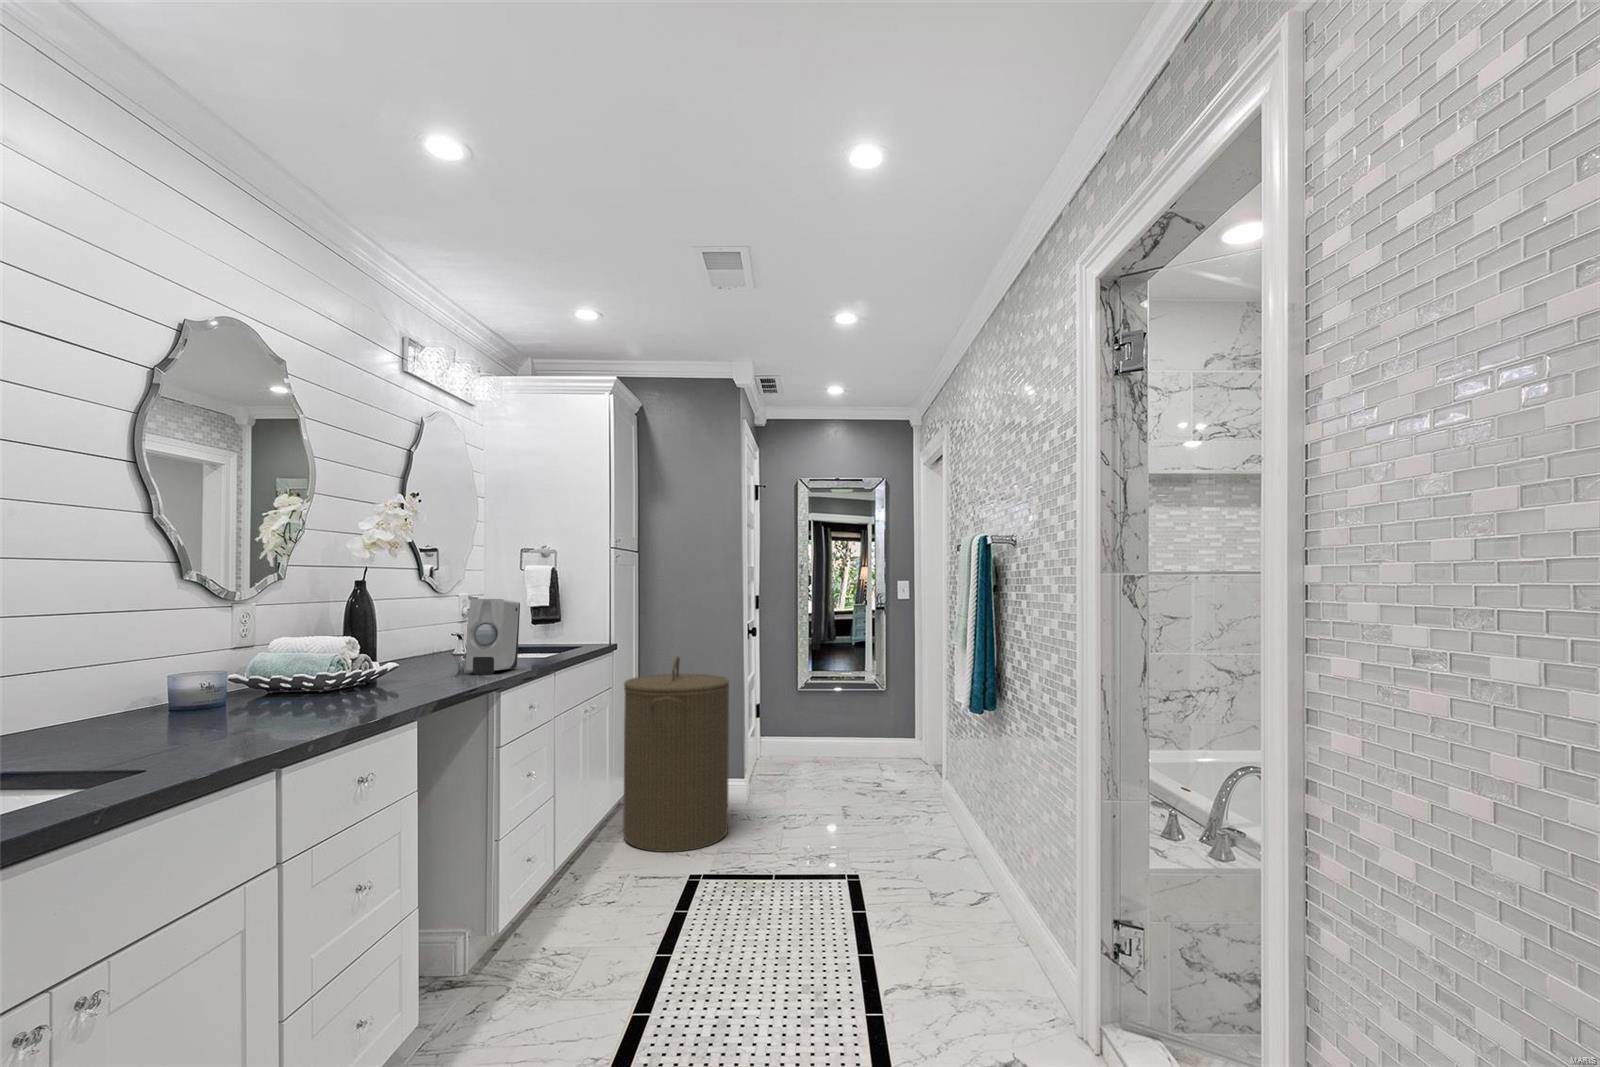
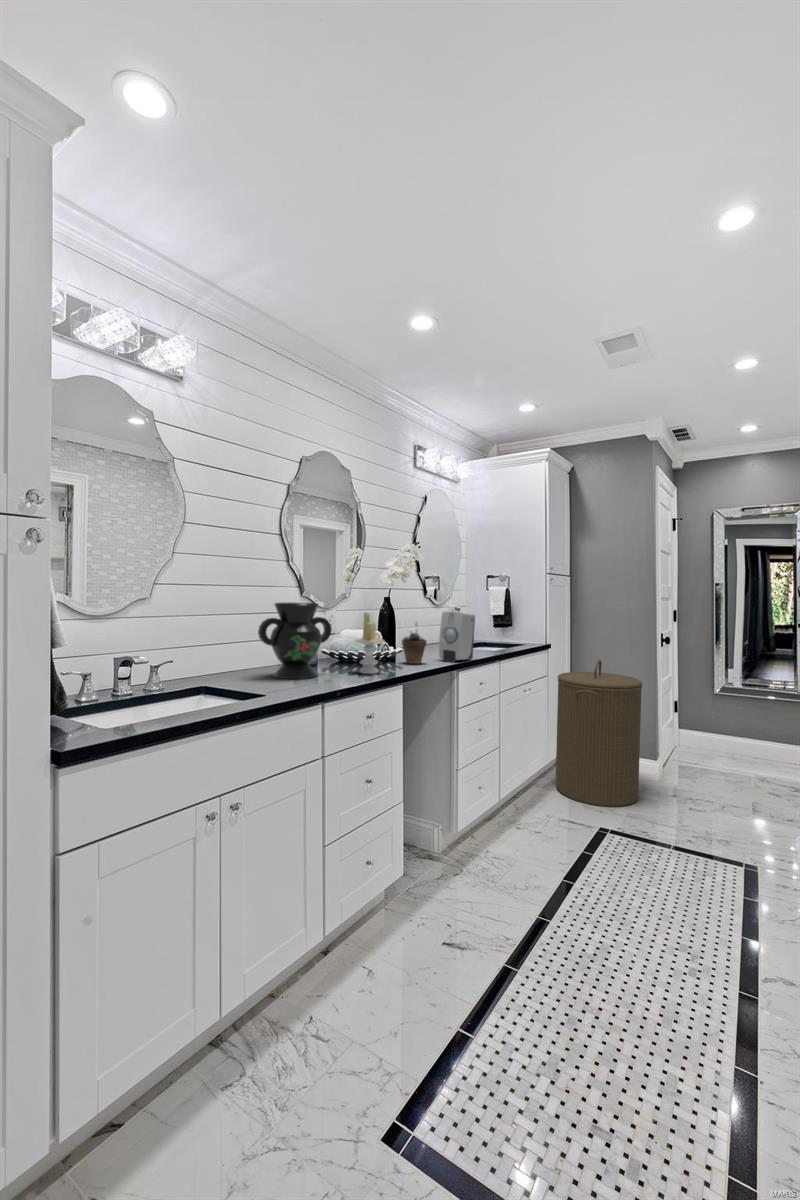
decorative vase: none [143,591,293,727] -> present [258,603,331,679]
candle: none [335,603,391,703] -> present [355,612,384,674]
succulent plant: none [406,616,450,682] -> present [402,622,427,664]

